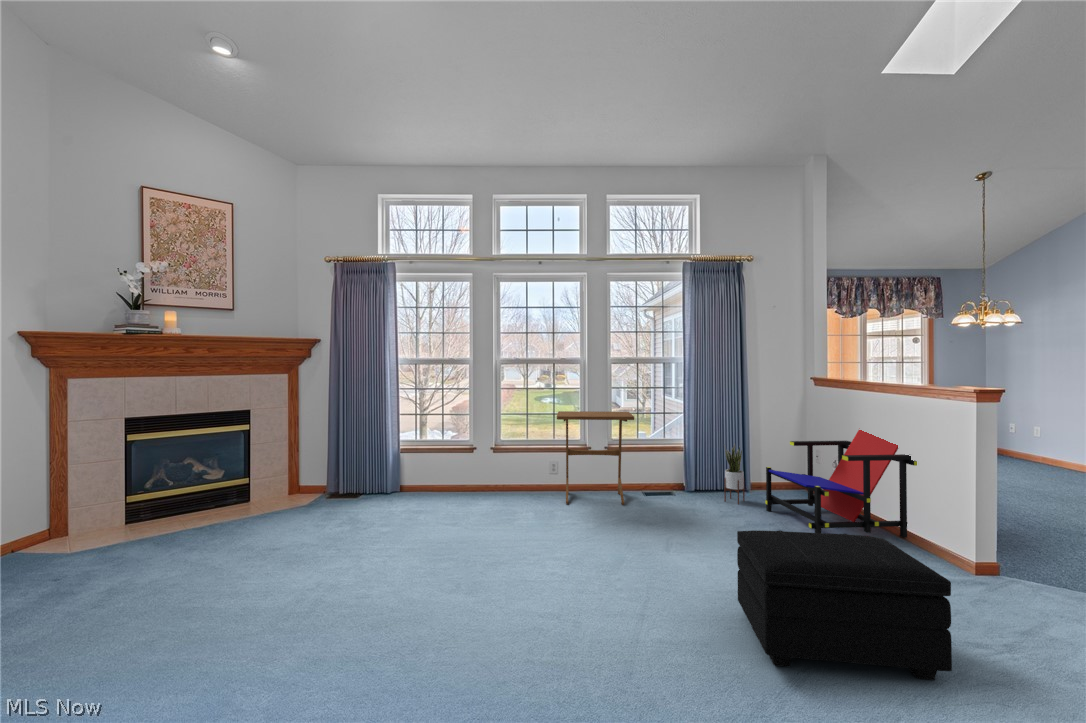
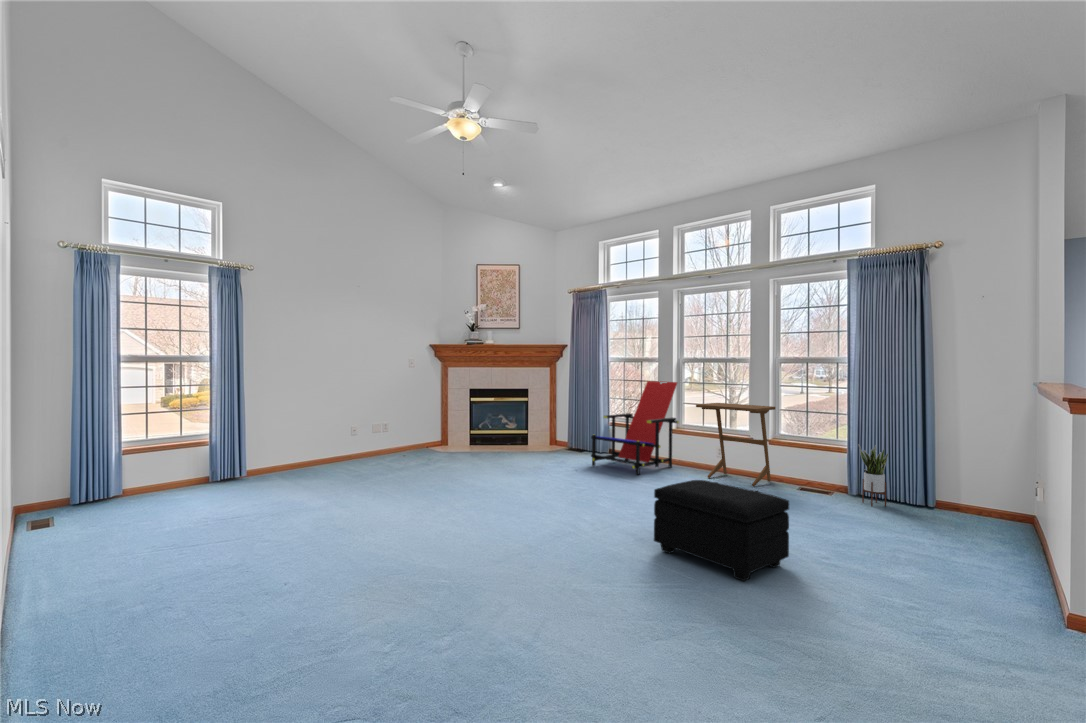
lounge chair: present [765,430,917,537] -> present [591,381,679,475]

